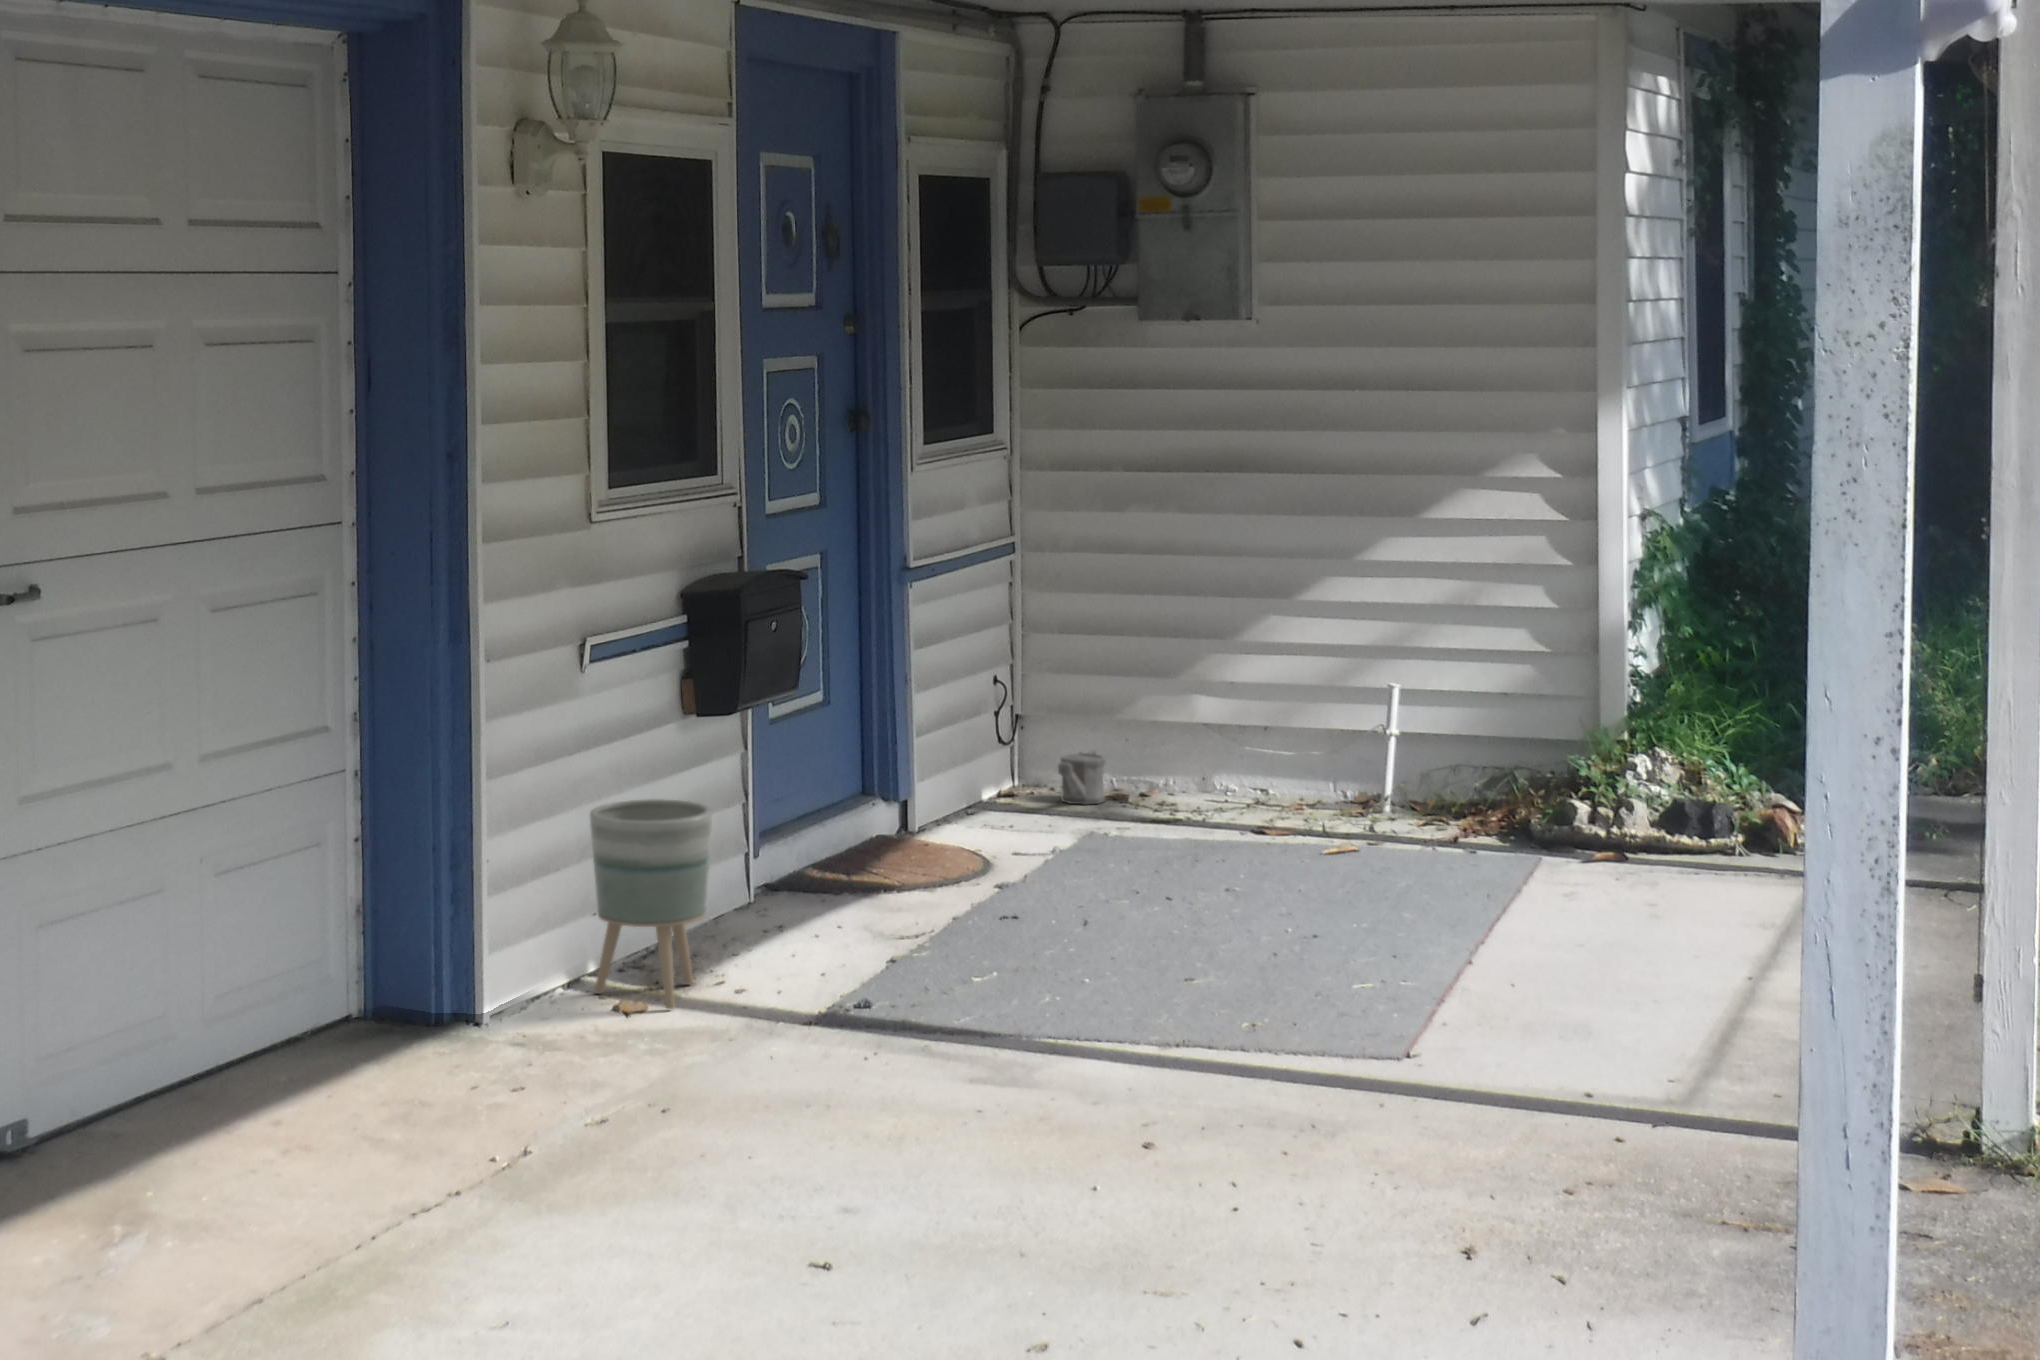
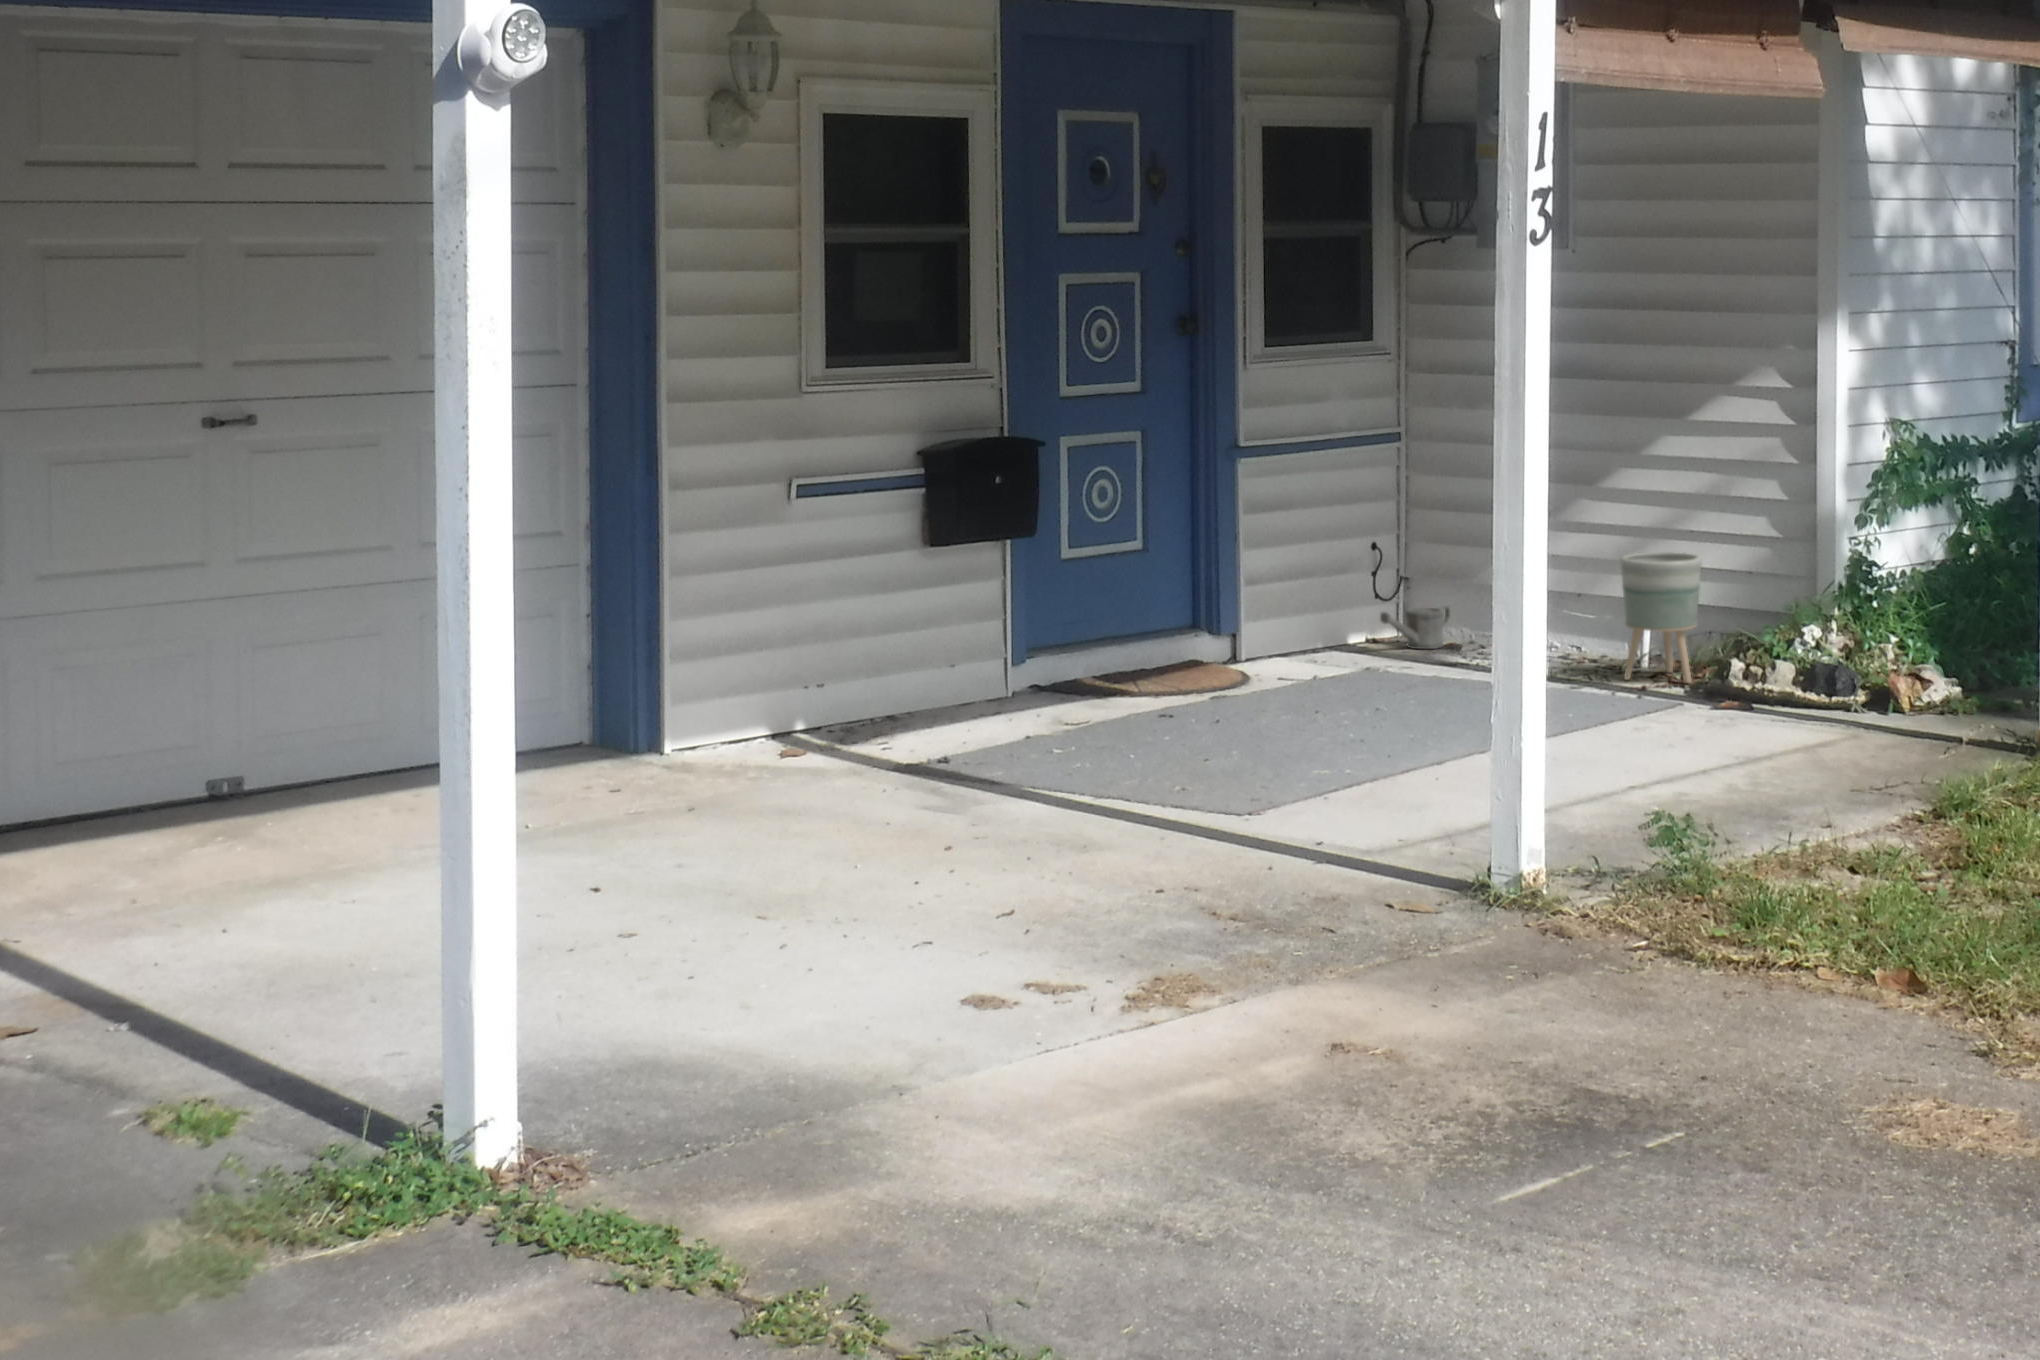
planter: present [590,799,712,1009] -> present [1620,552,1702,683]

